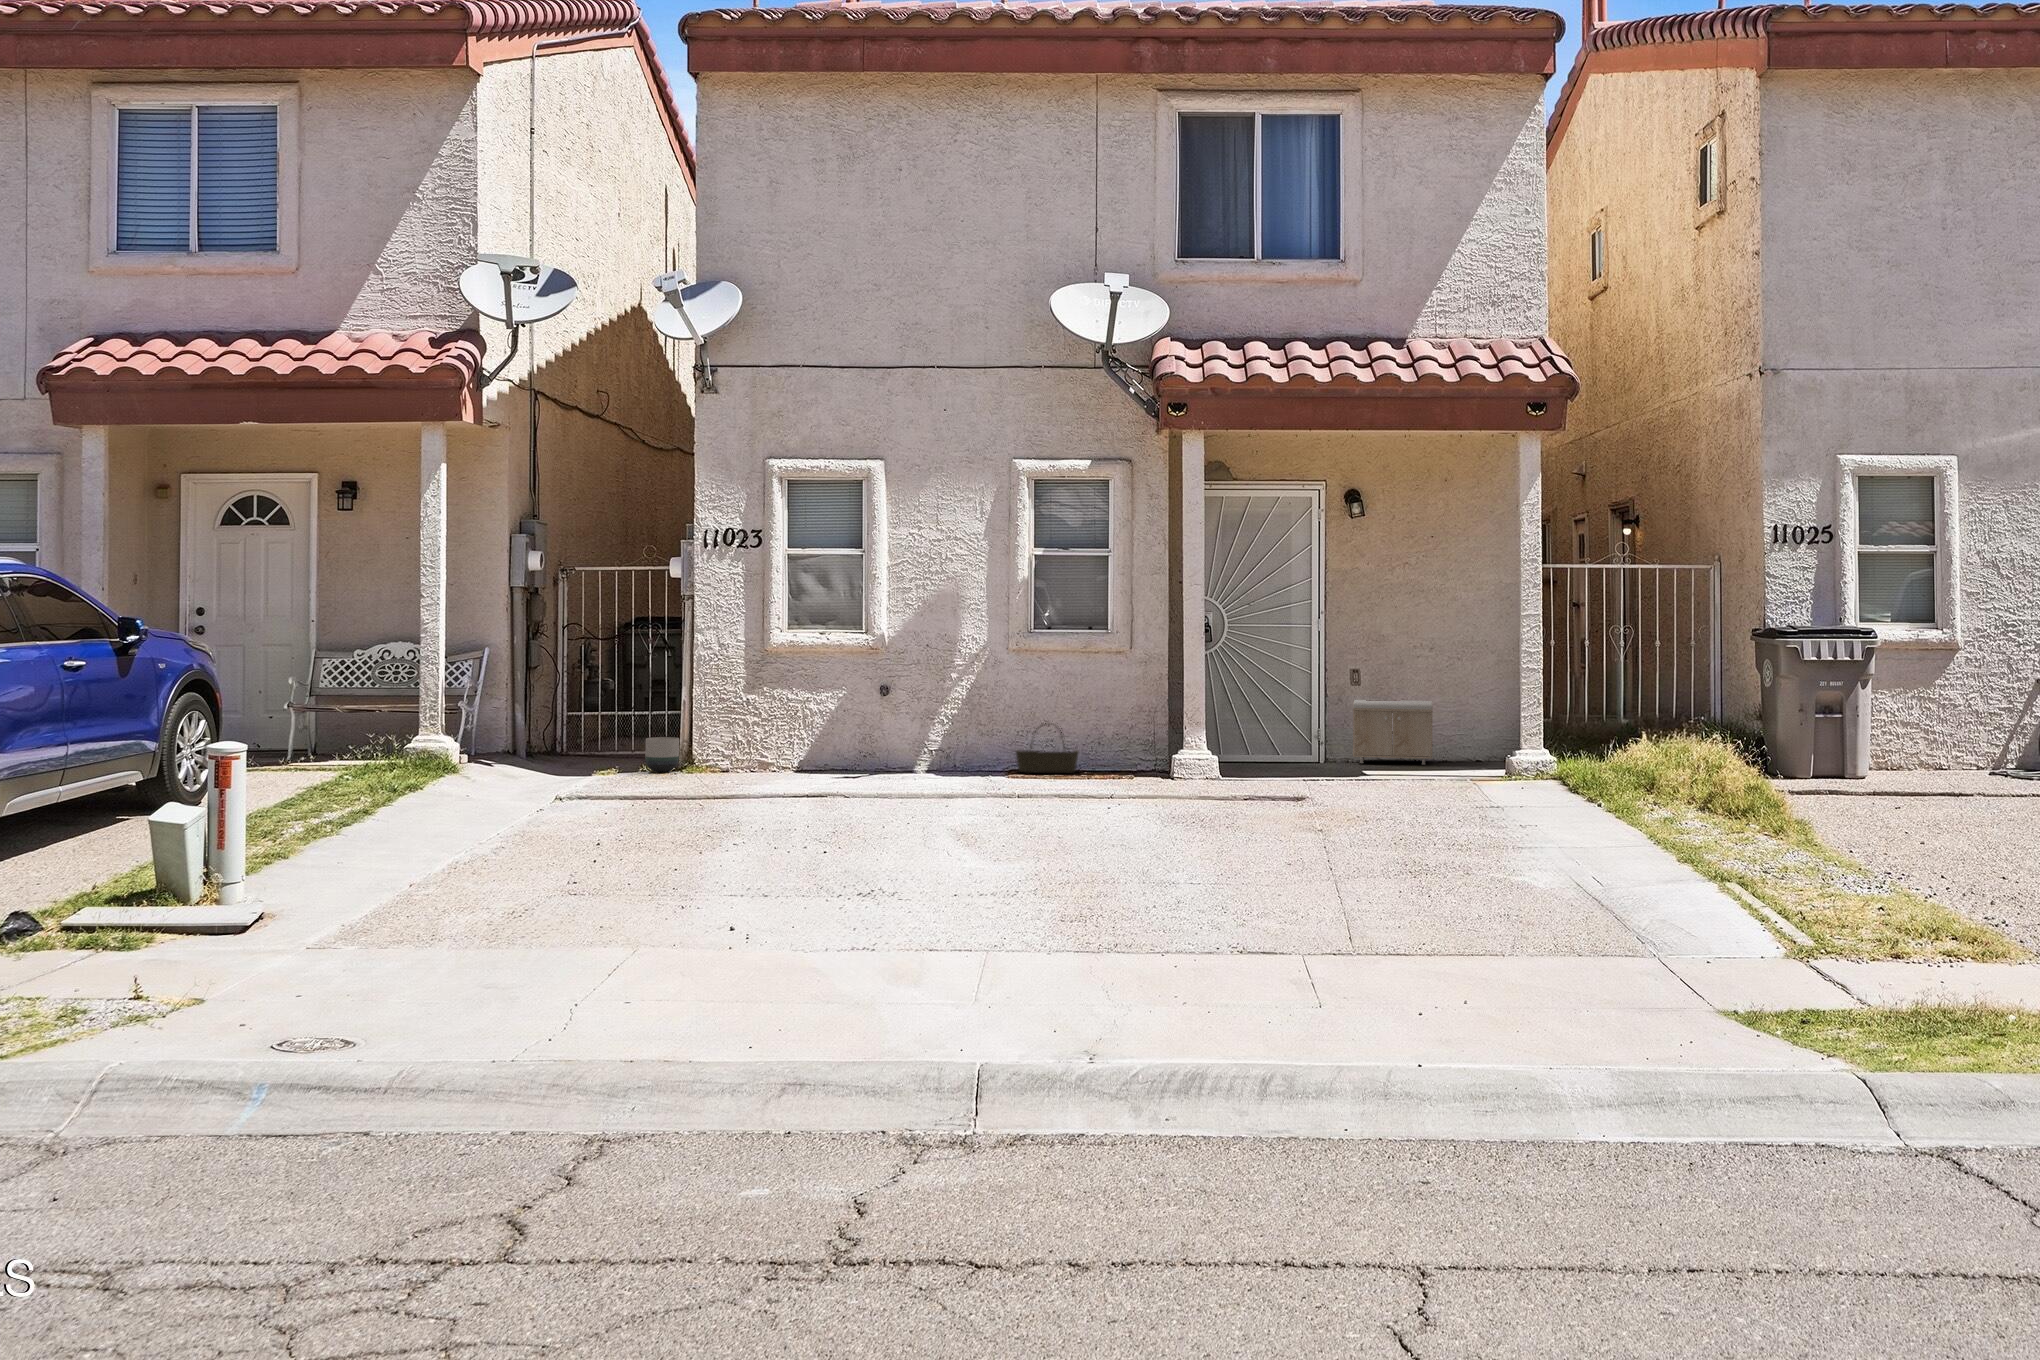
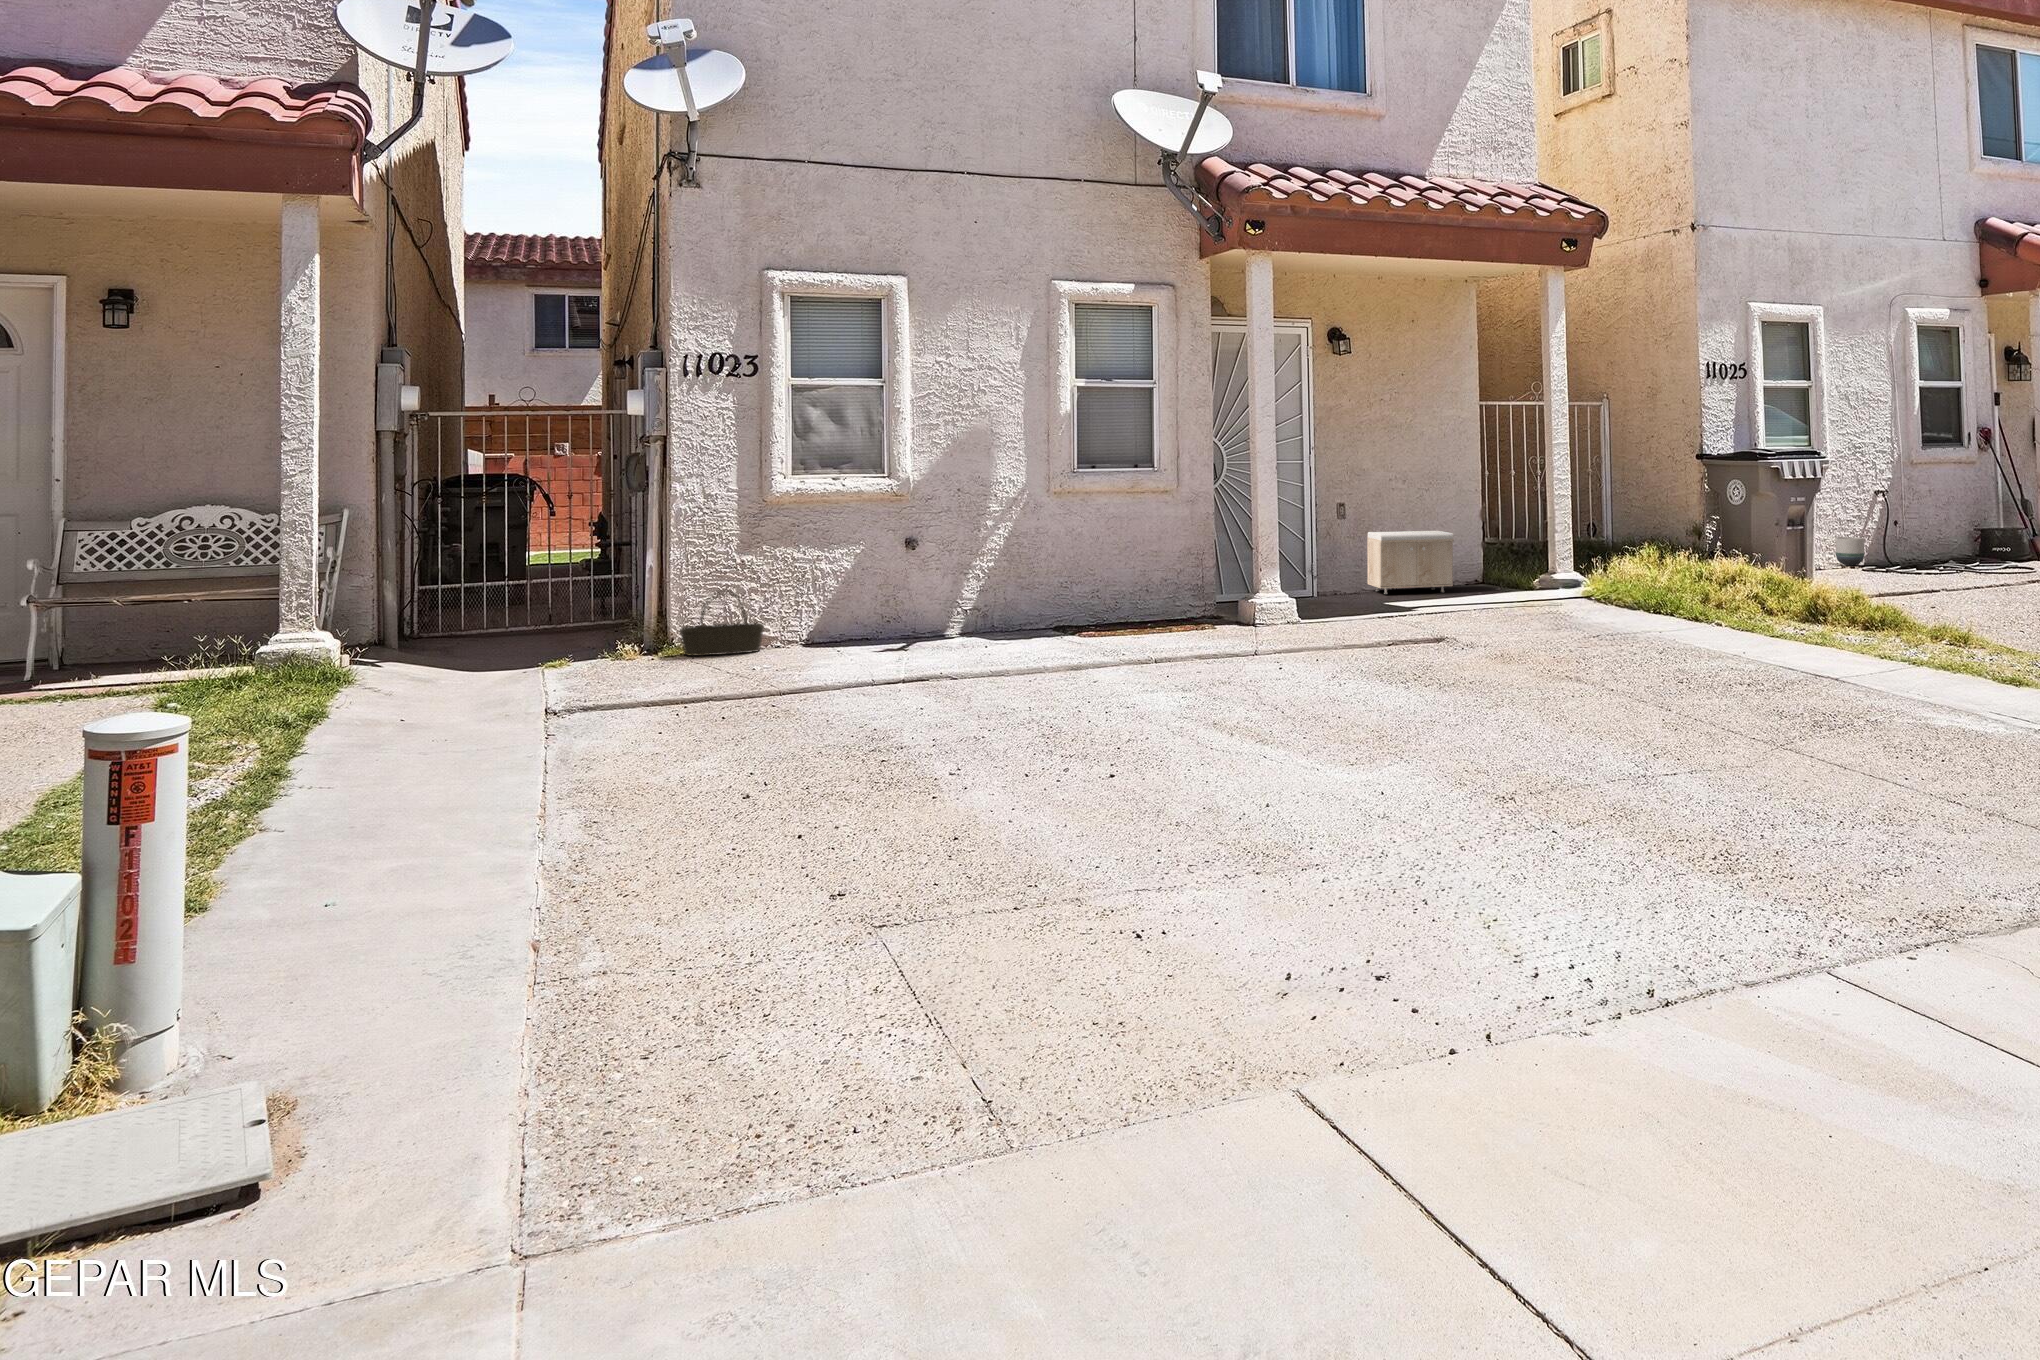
basket: present [1016,723,1079,773] -> present [680,591,764,656]
planter: present [645,737,679,772] -> present [1836,537,1864,566]

